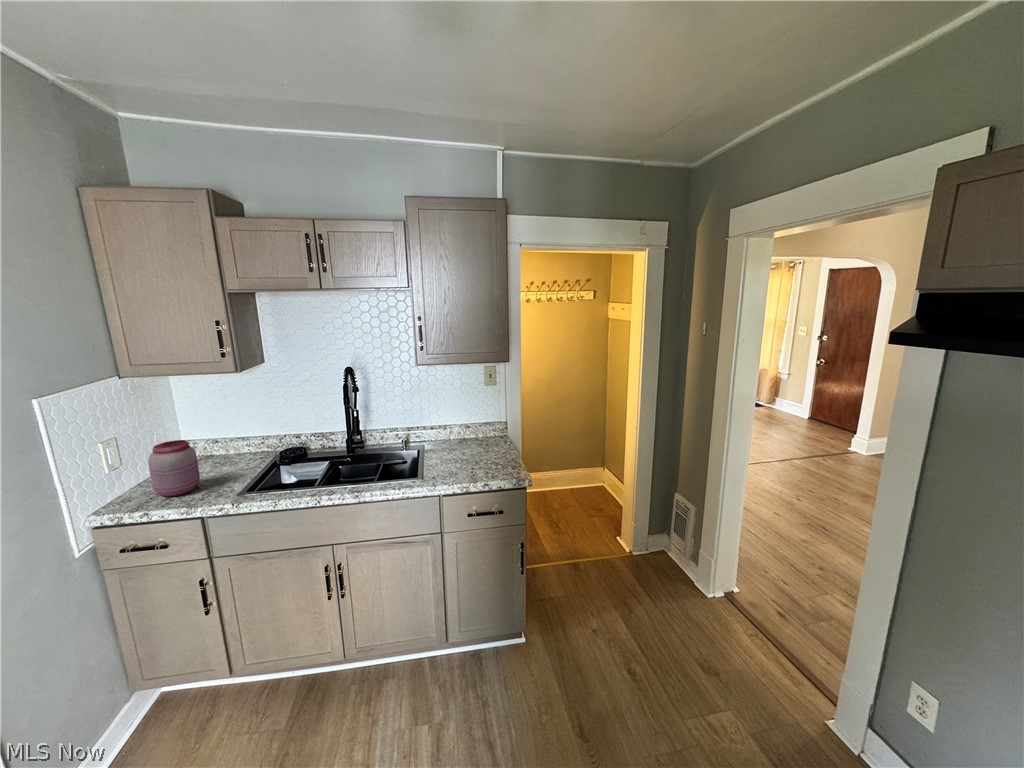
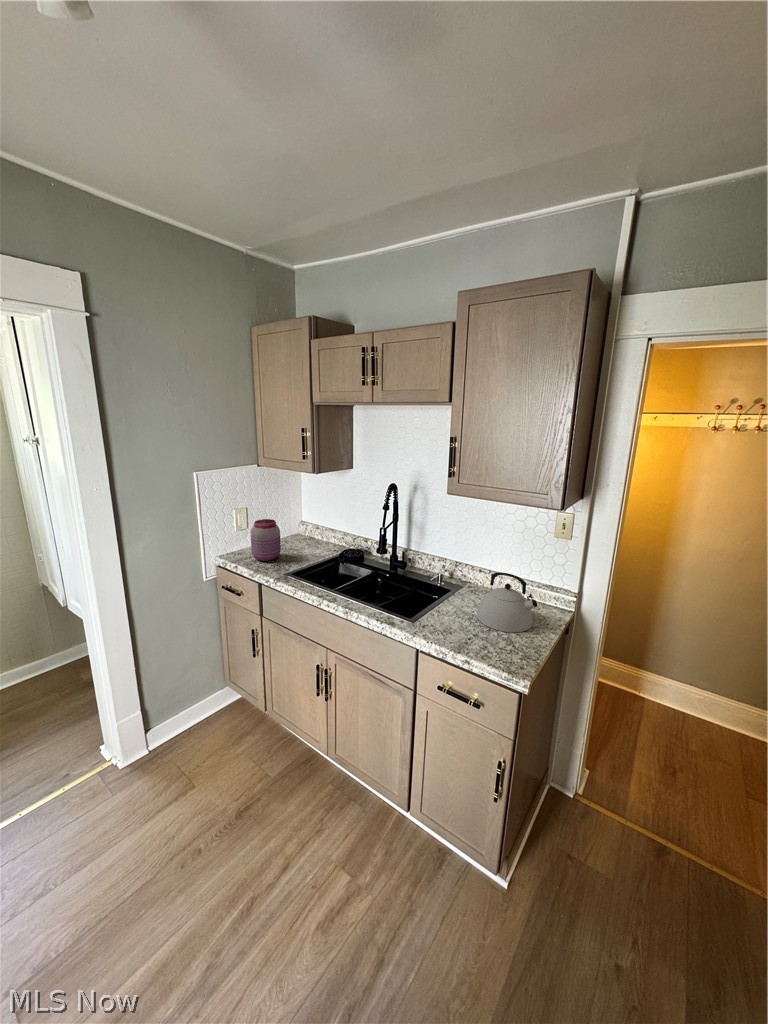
kettle: none [456,418,499,461] -> present [477,572,537,632]

